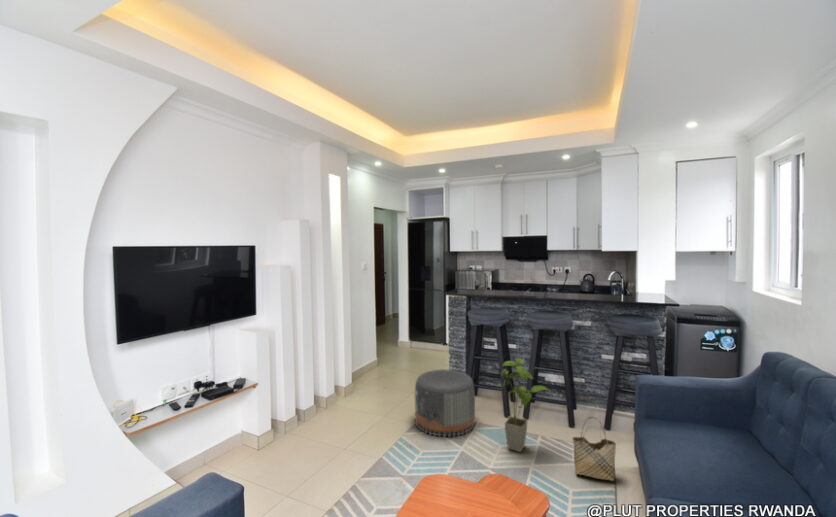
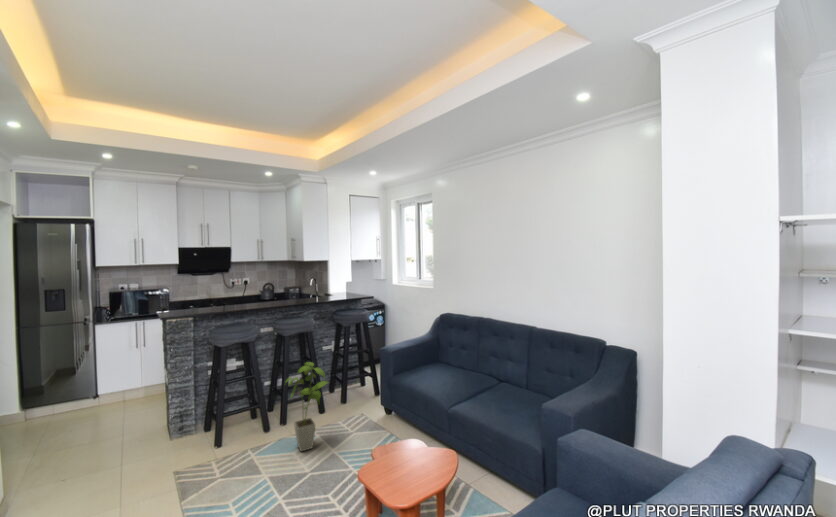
pouf: present [415,370,475,437] -> none [167,403,249,490]
woven basket: present [573,417,616,481] -> none [358,390,386,438]

